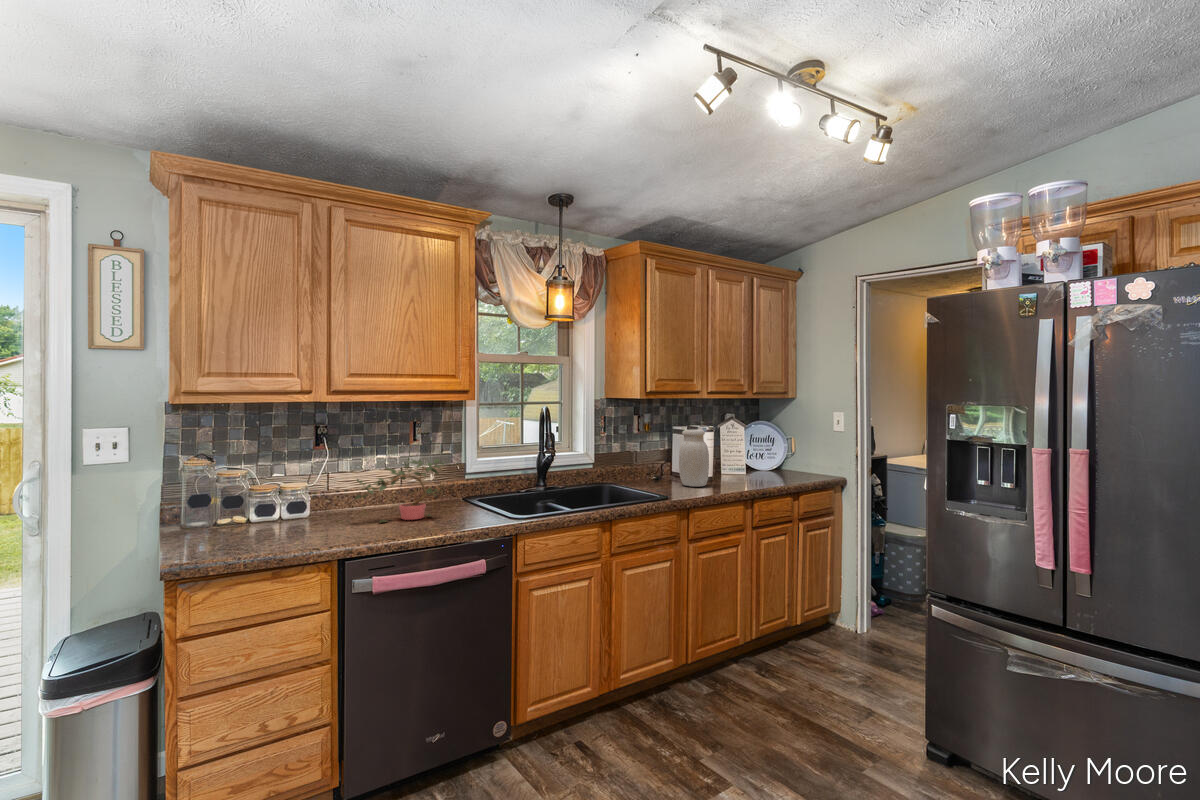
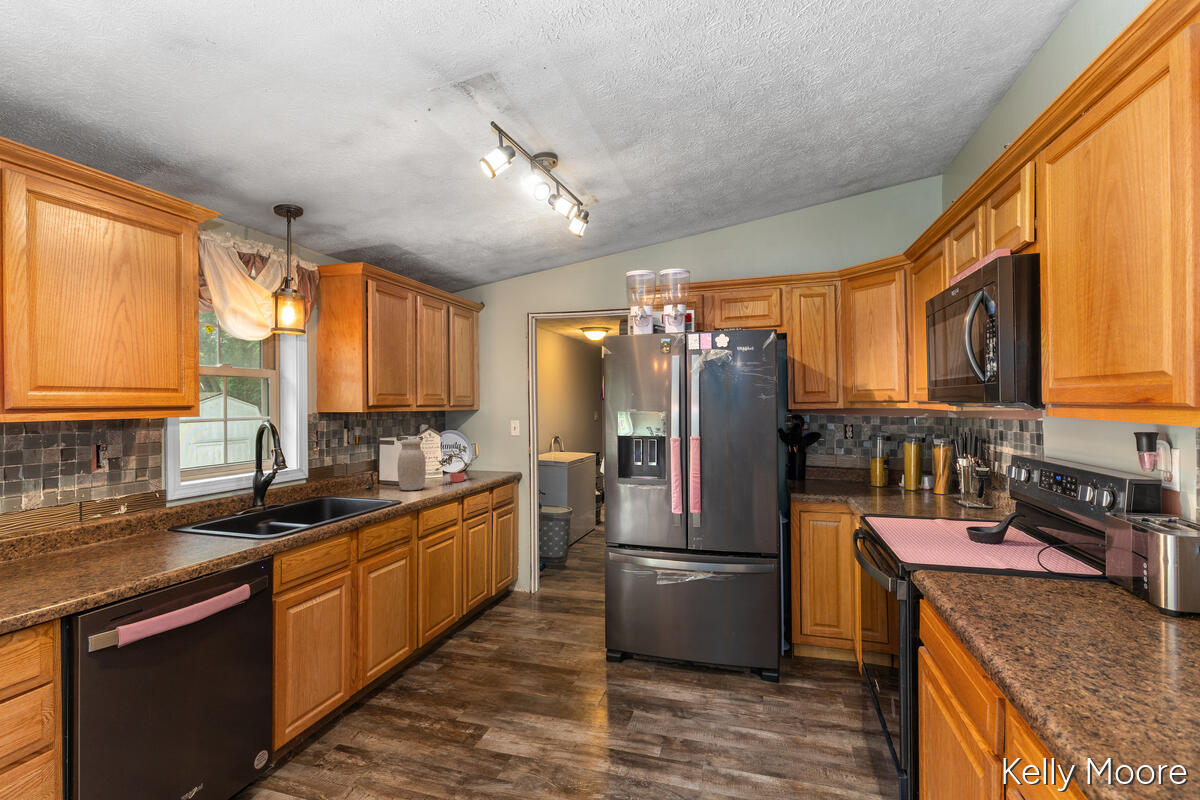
potted plant: present [355,458,444,523] -> present [435,446,472,484]

